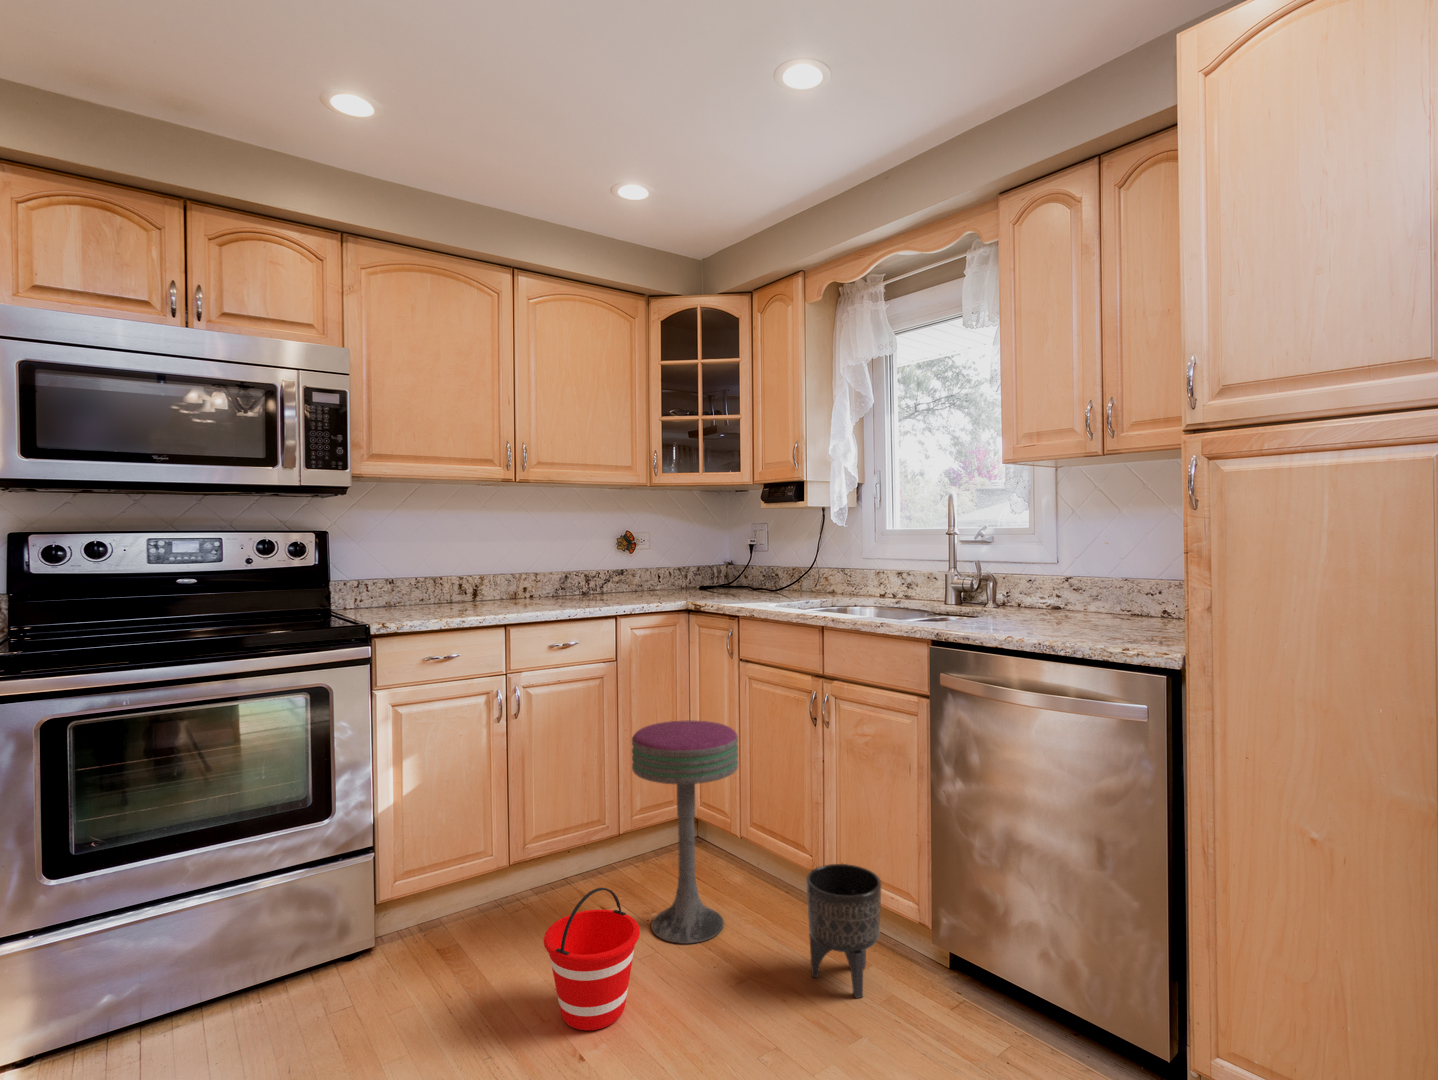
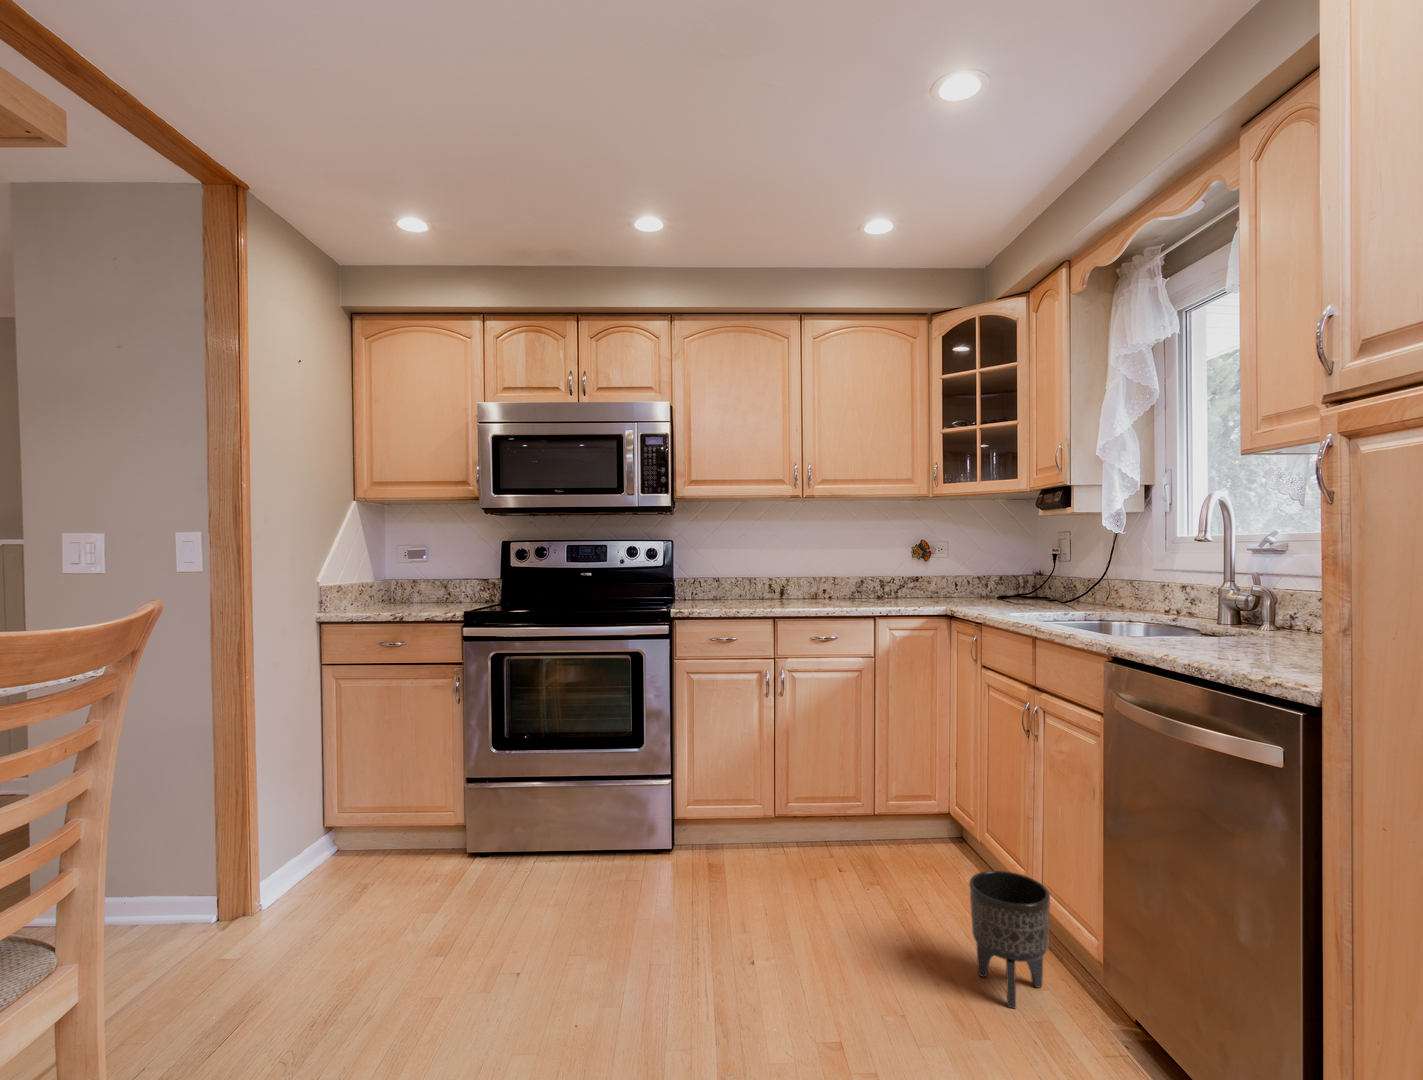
bar stool: present [632,720,738,944] -> none [847,712,947,915]
bucket: present [544,888,640,1030] -> none [736,831,813,944]

